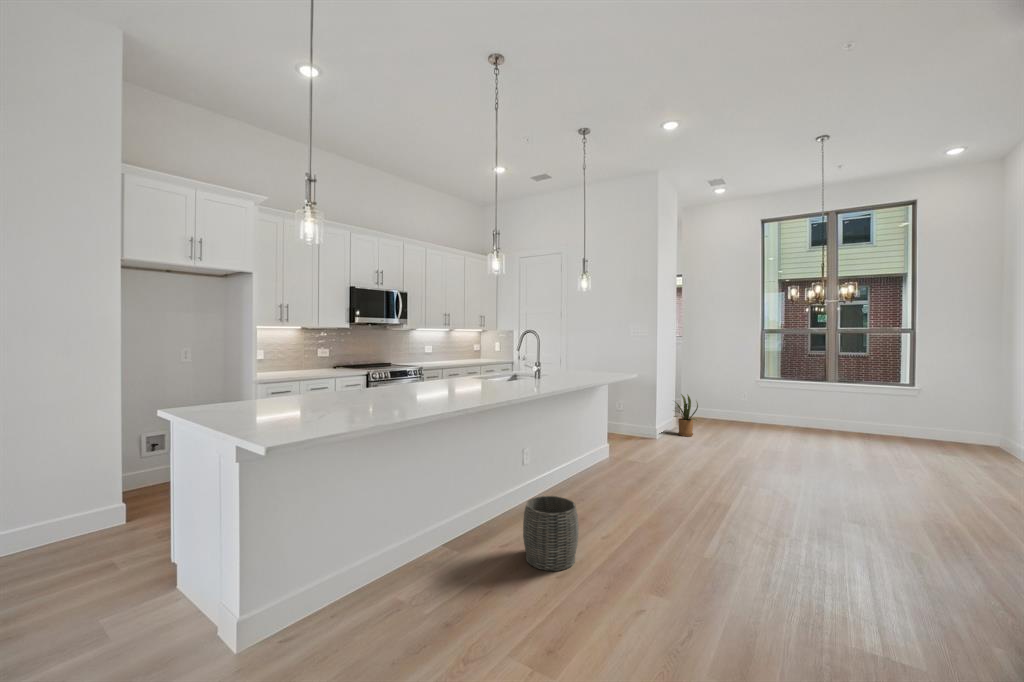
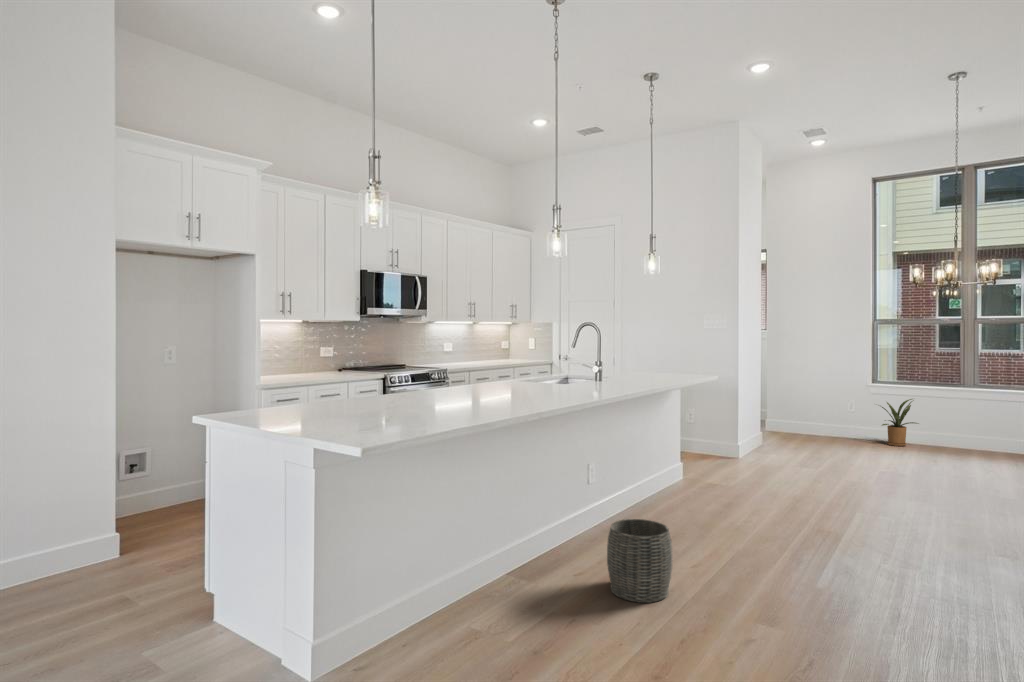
house plant: present [674,394,698,436] -> present [882,399,918,446]

